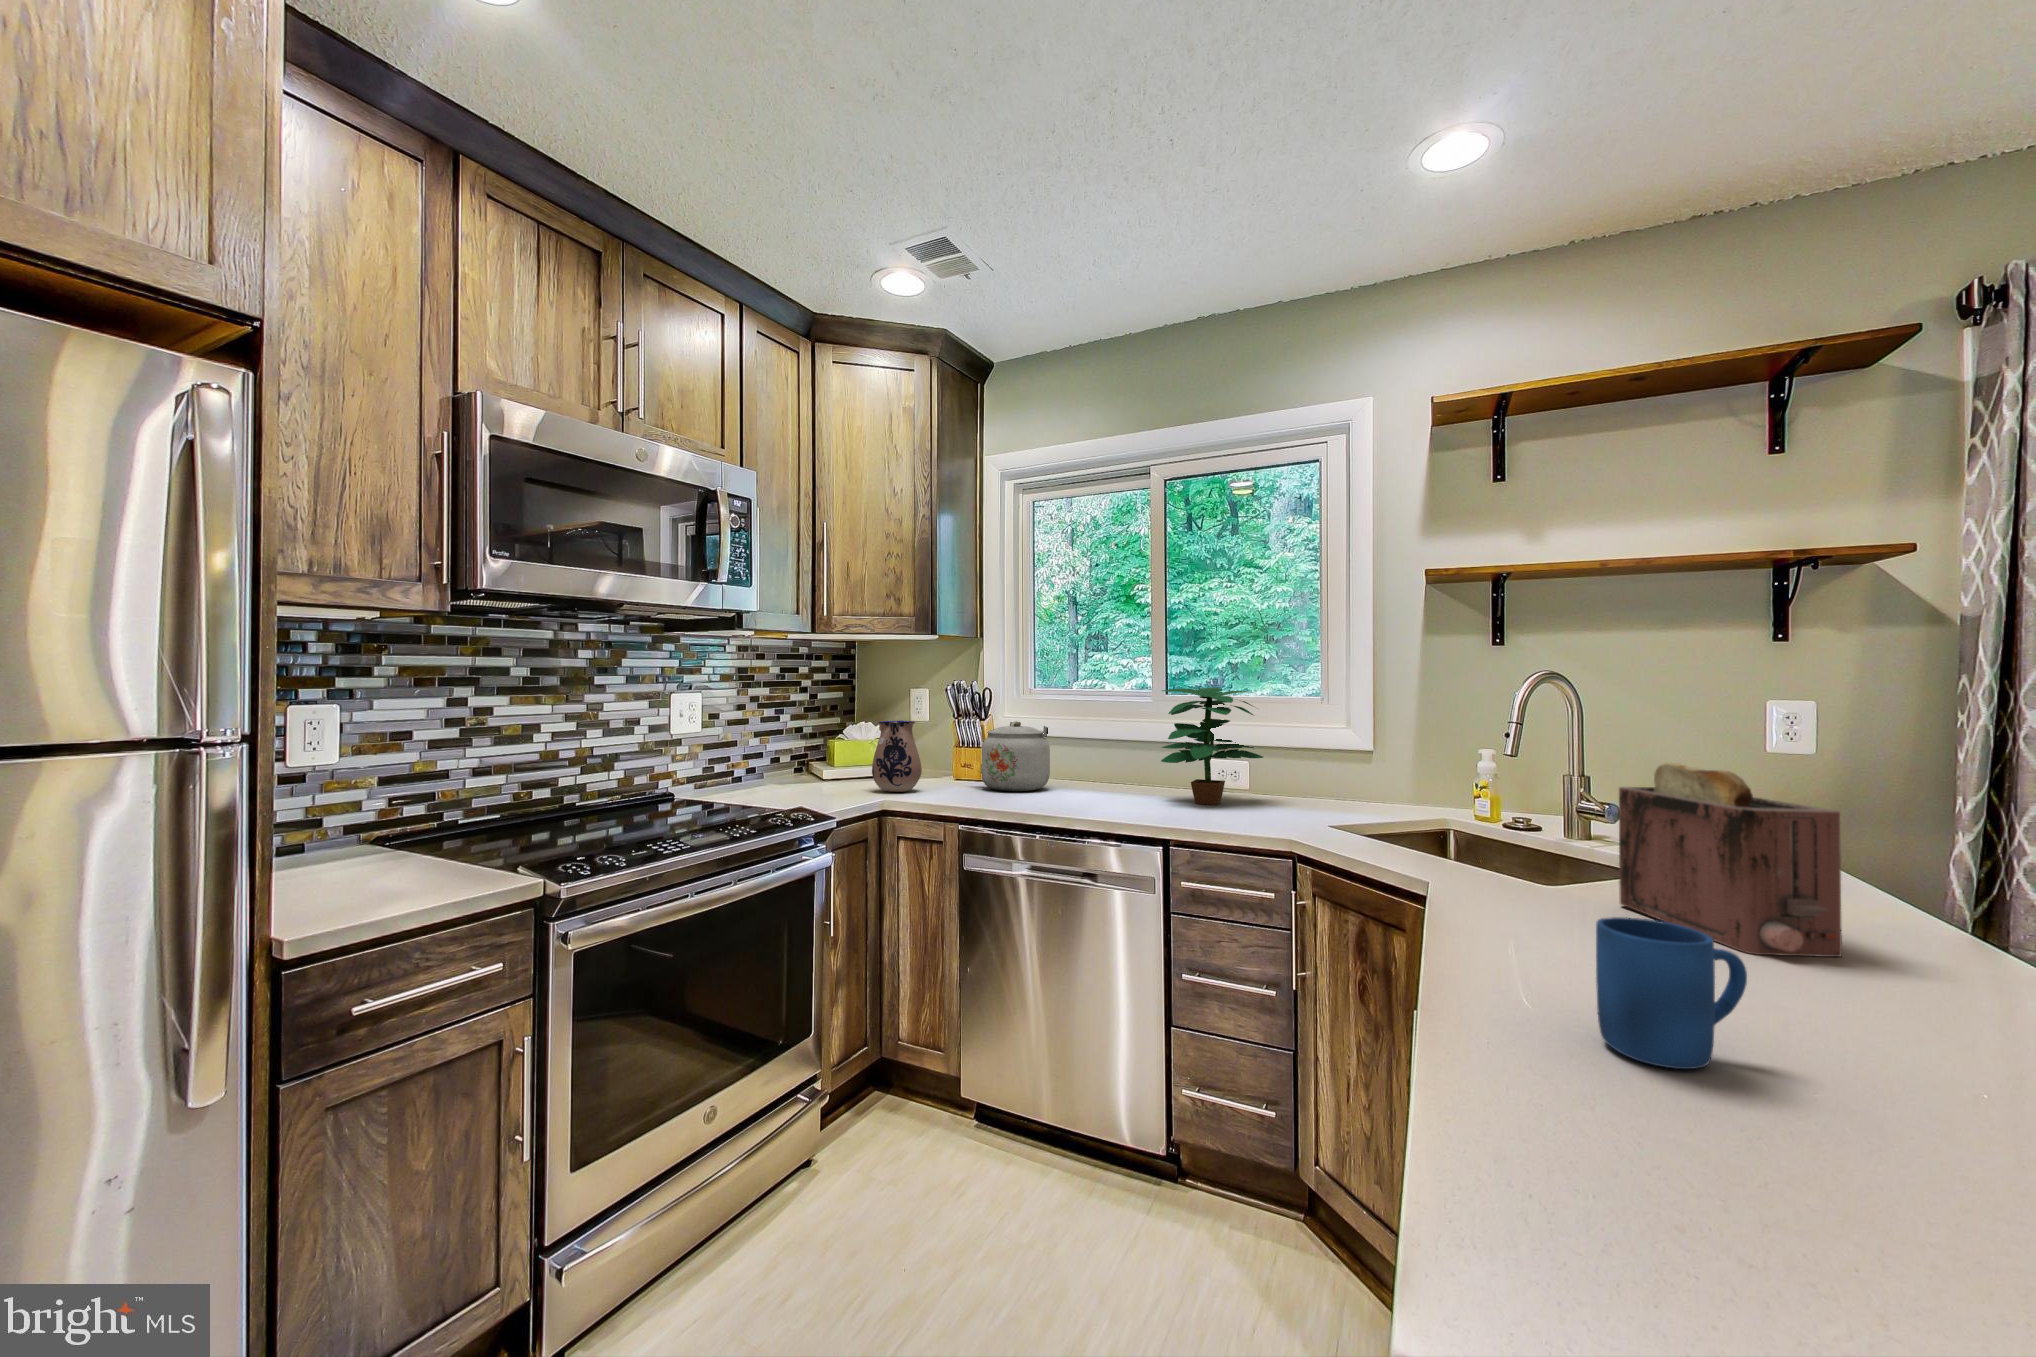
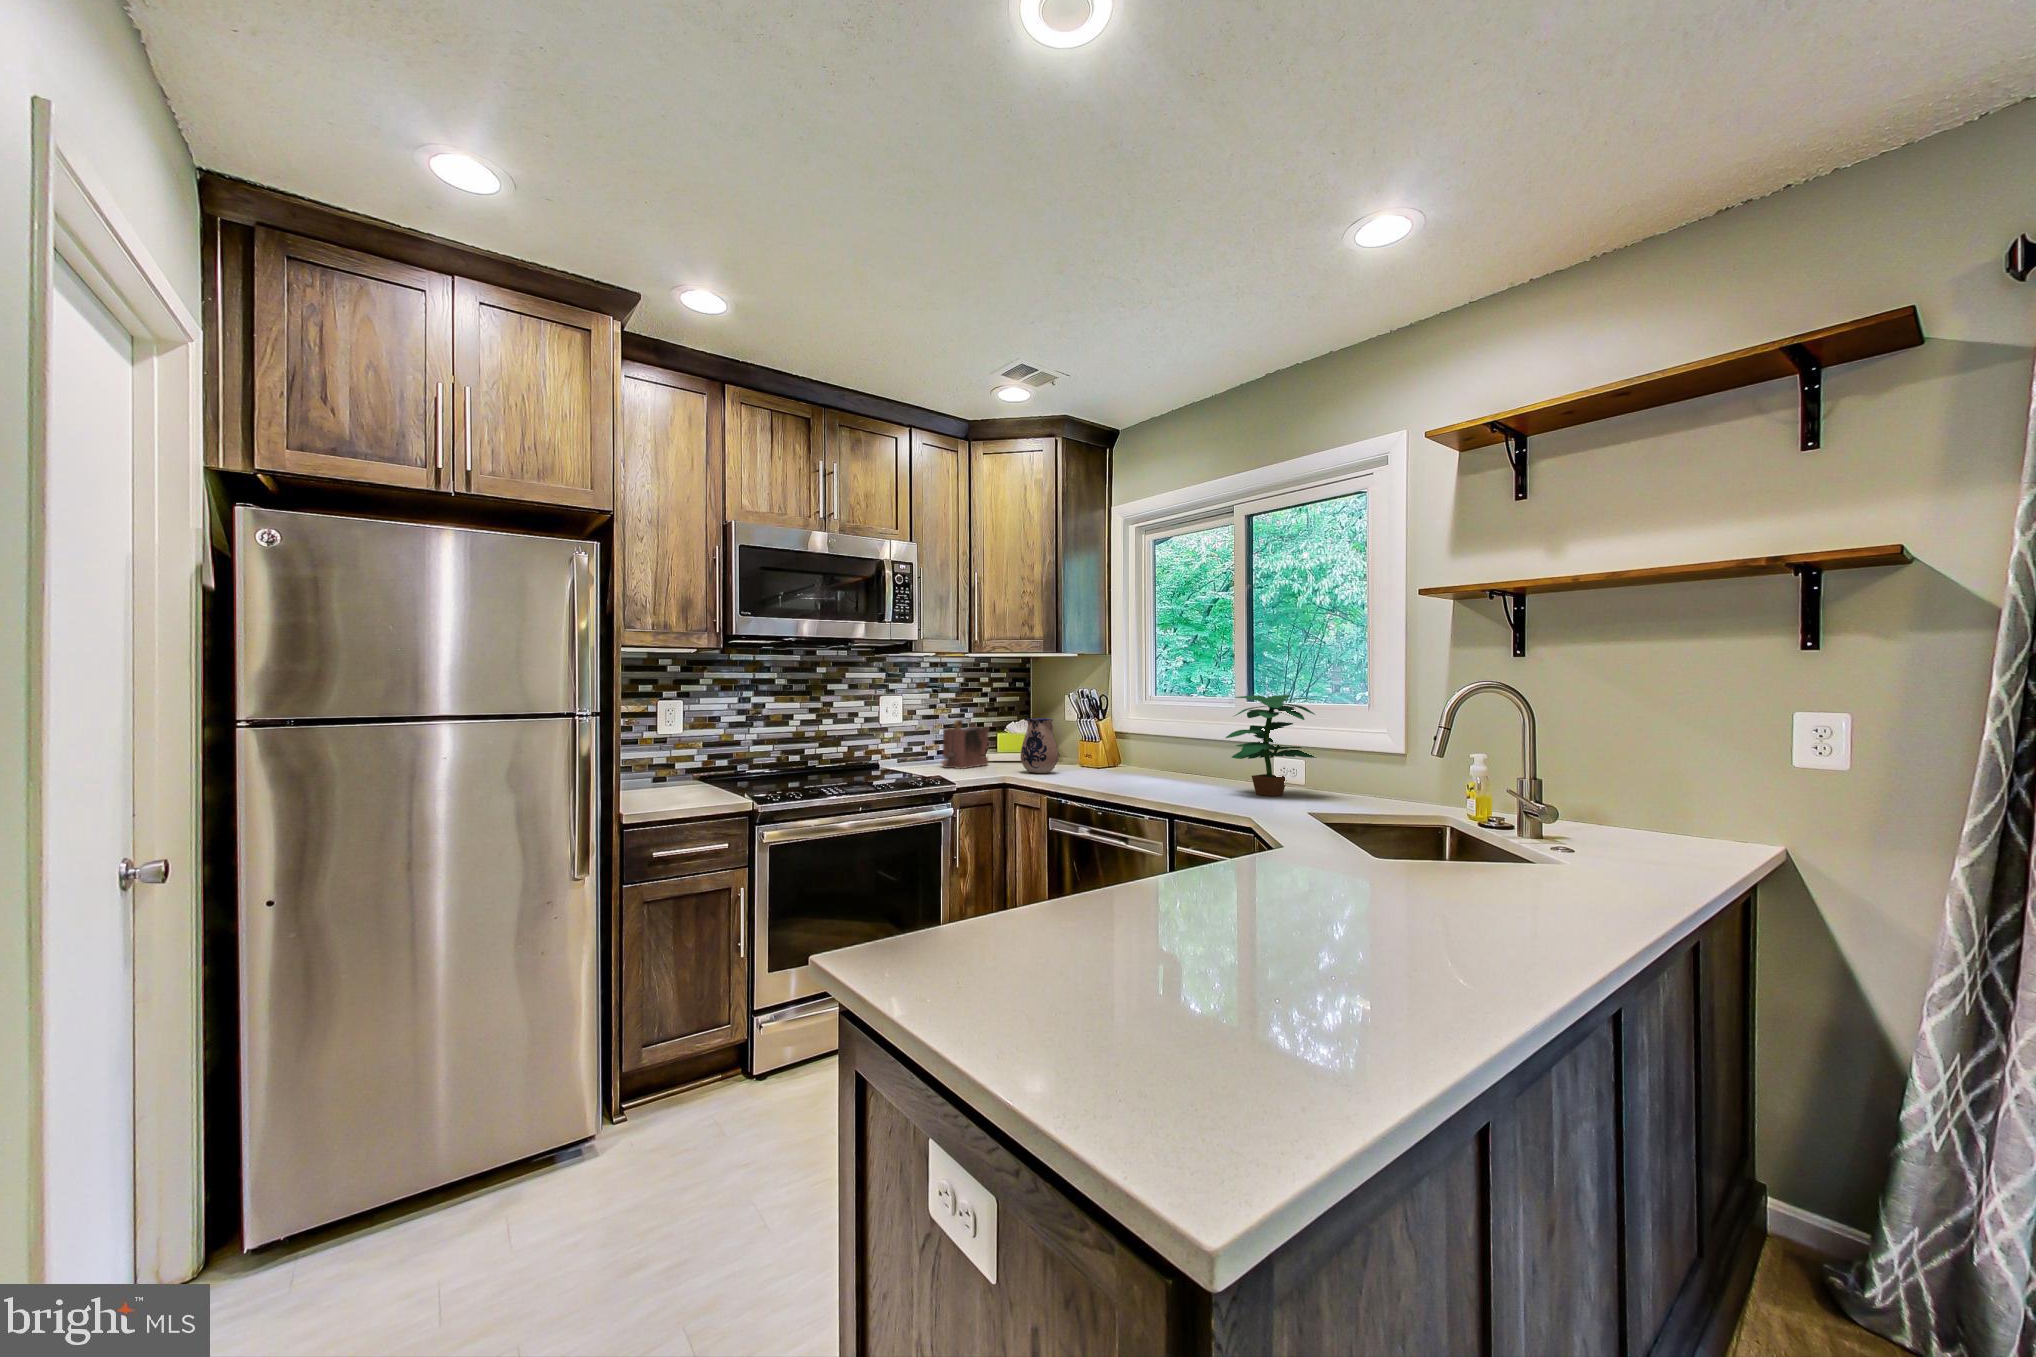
kettle: present [980,721,1050,791] -> none [1101,721,1173,778]
toaster: present [1619,763,1842,957] -> present [942,720,989,769]
mug: present [1596,917,1747,1069] -> none [1093,837,1169,922]

